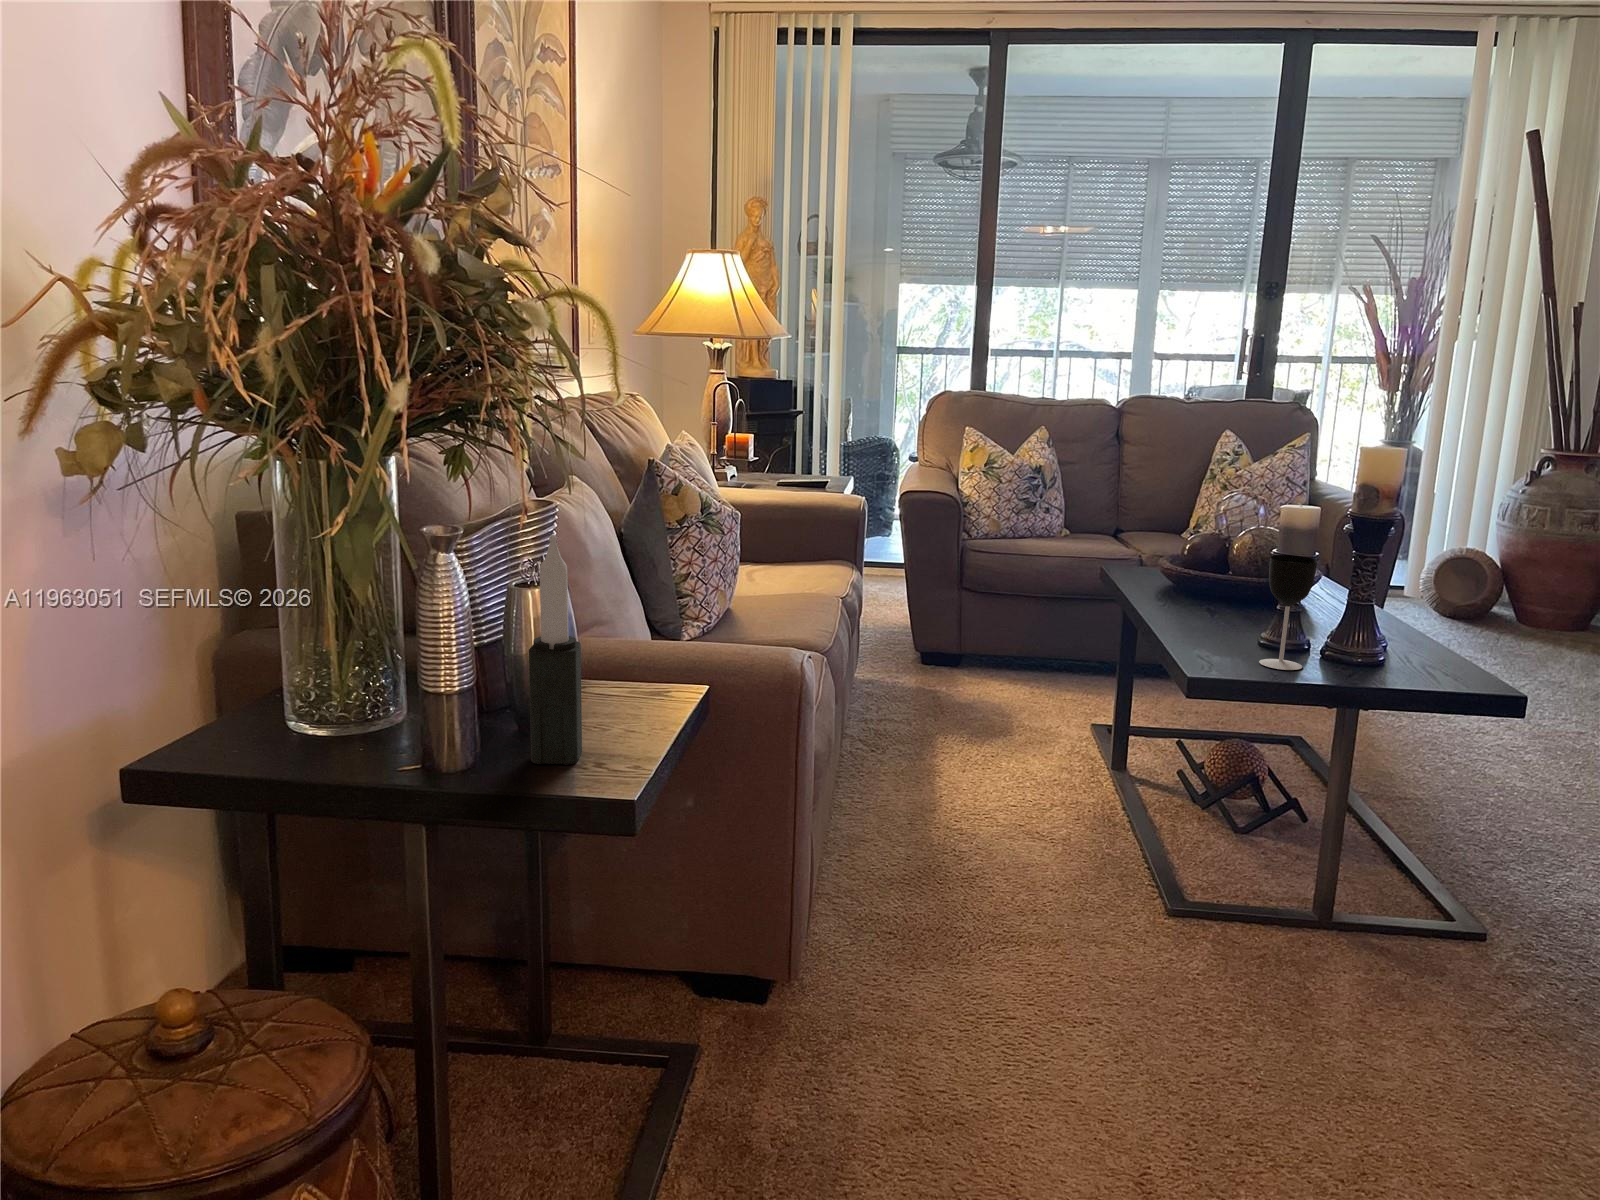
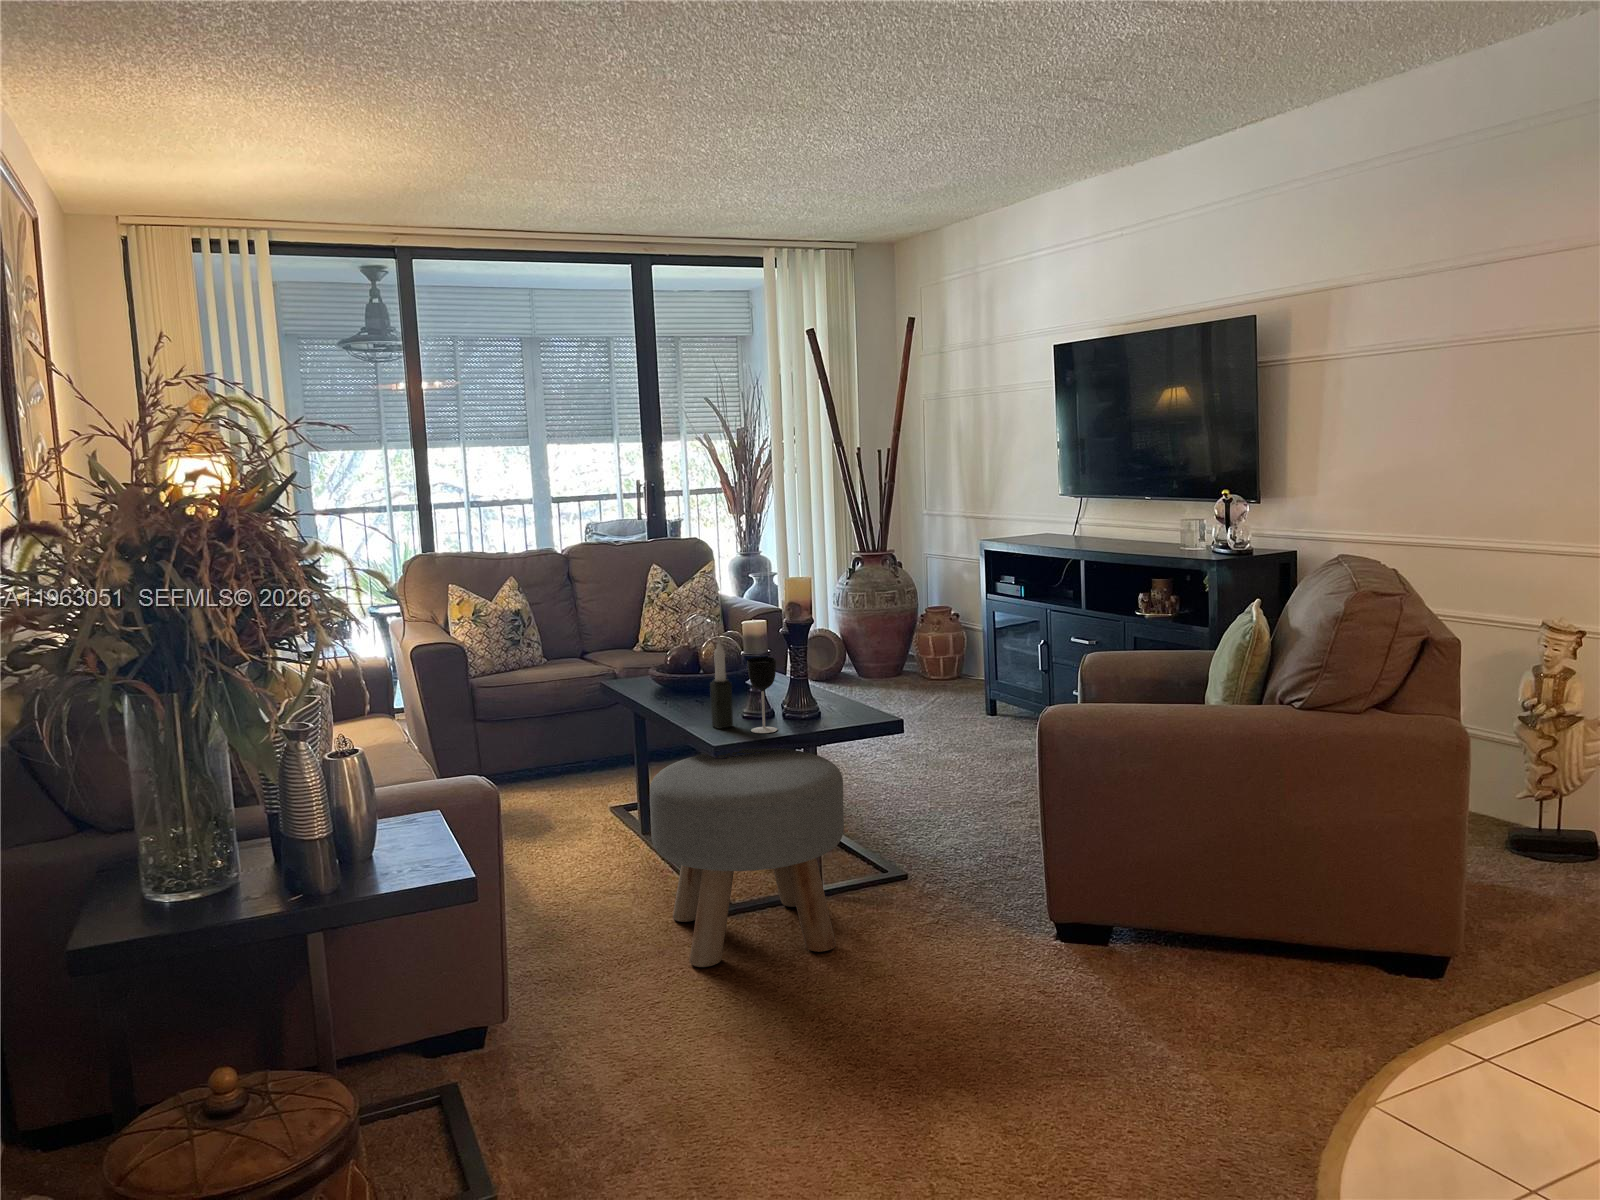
candle: present [529,535,582,765] -> present [710,641,733,729]
ottoman: none [1066,682,1383,1022] -> present [650,748,844,967]

